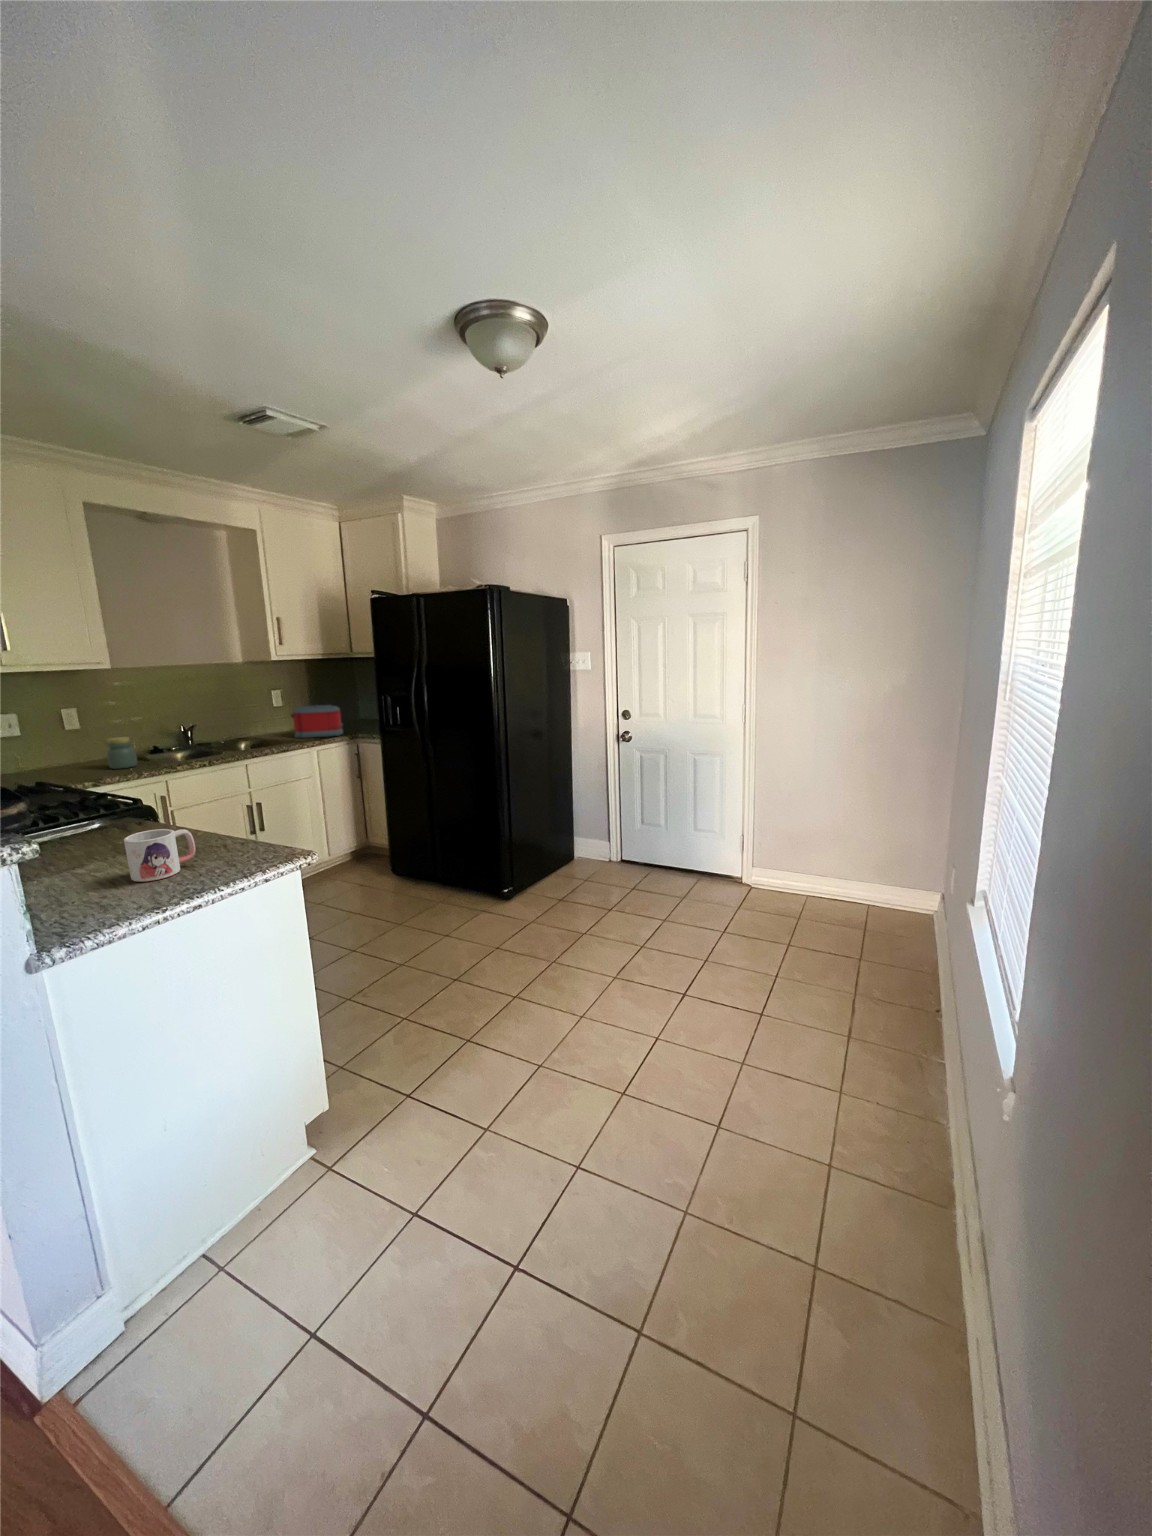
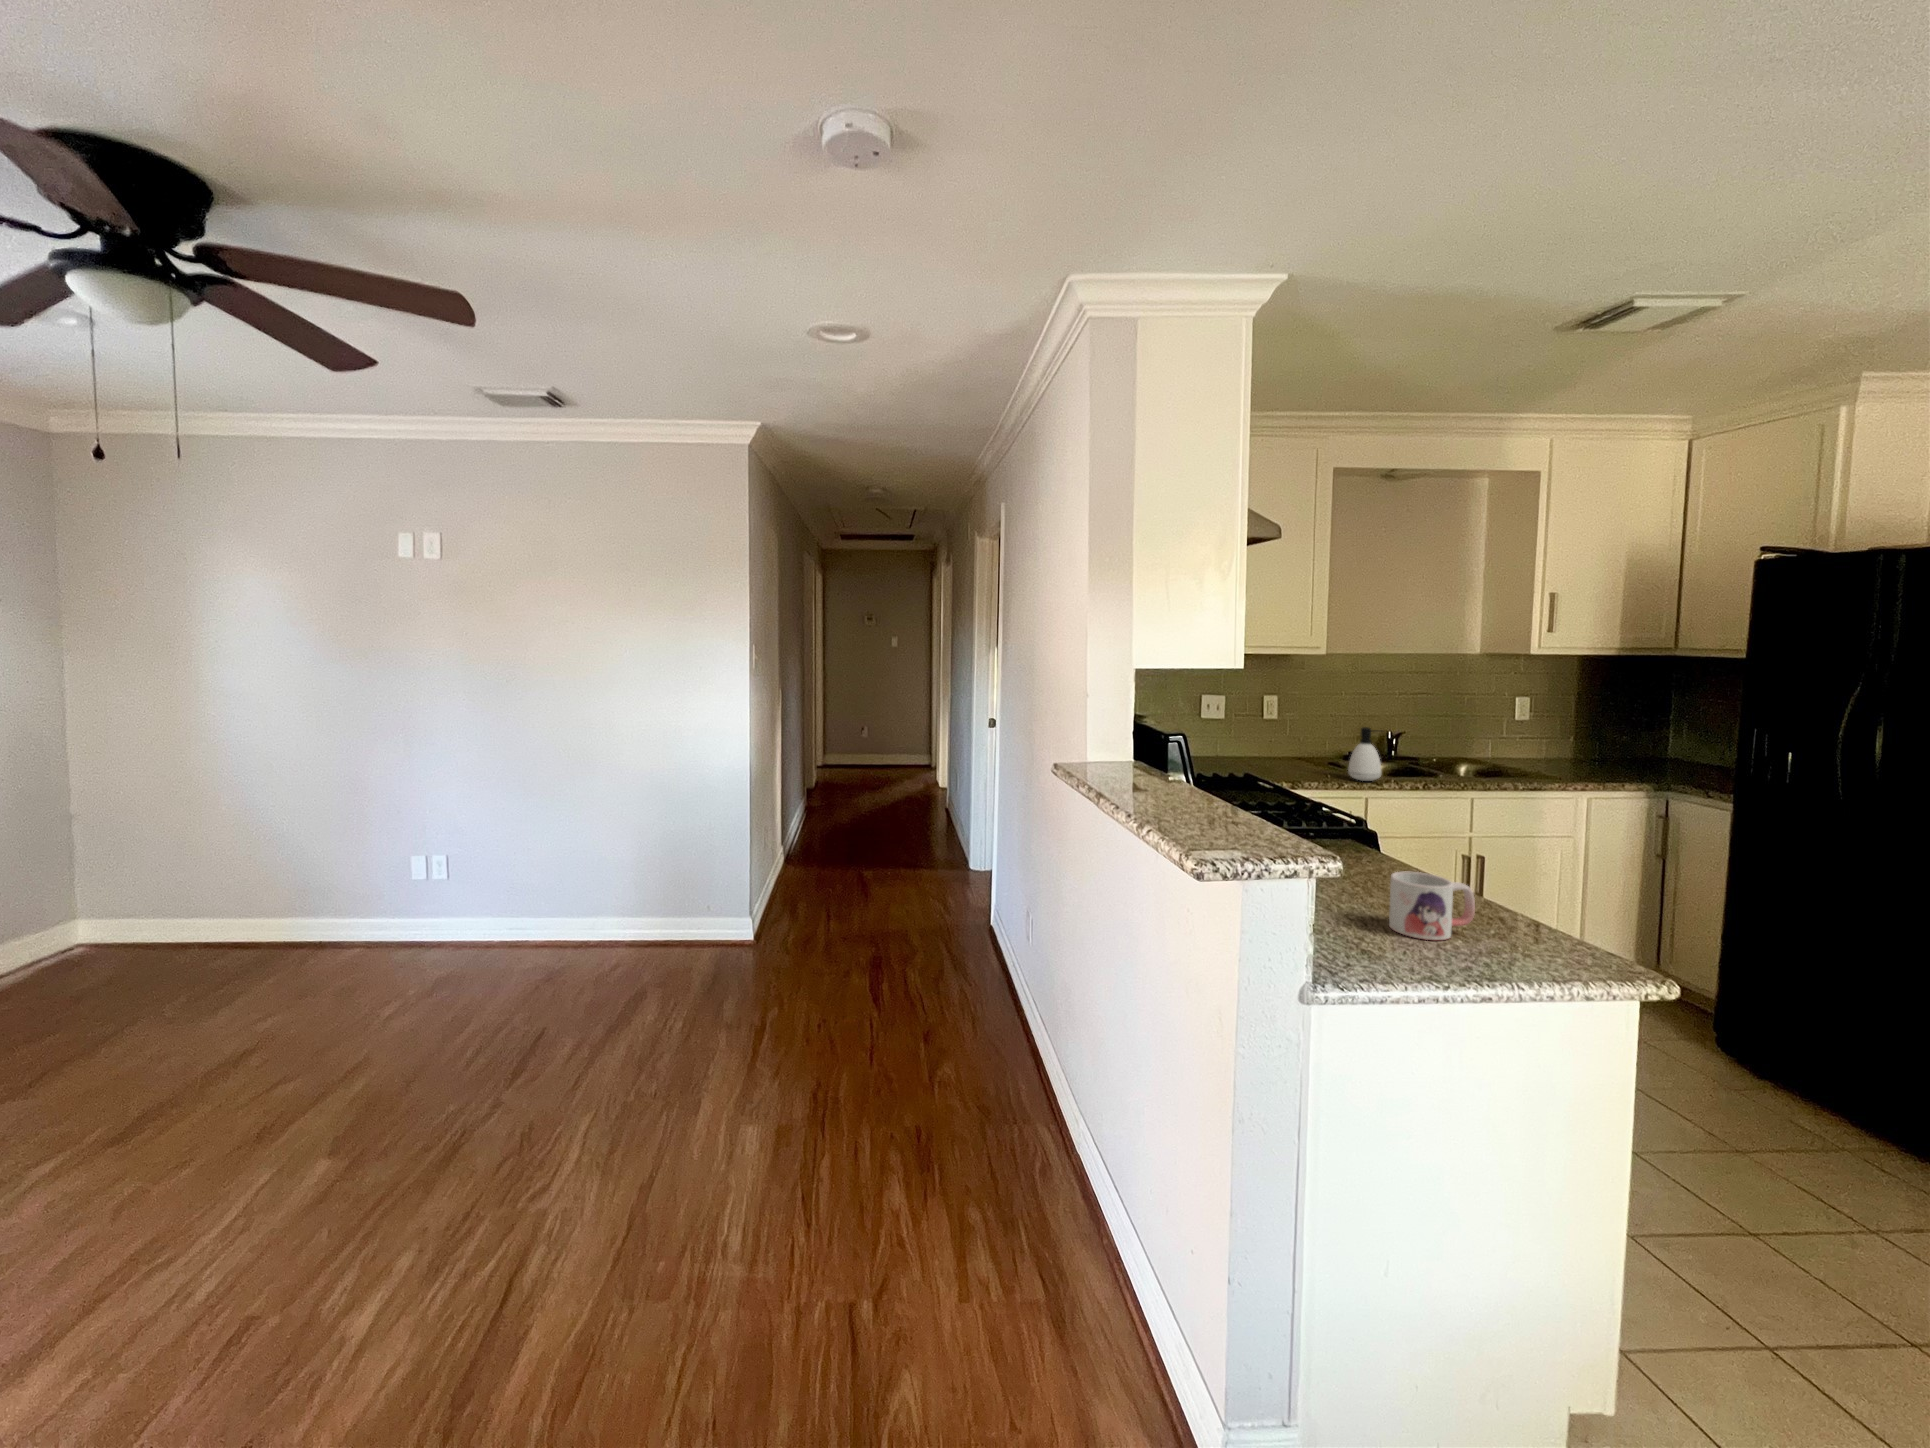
toaster: present [291,705,343,738] -> none [1543,725,1640,779]
soap dispenser: none [148,724,176,767] -> present [1348,727,1381,781]
jar: present [107,737,137,769] -> none [1302,737,1333,774]

